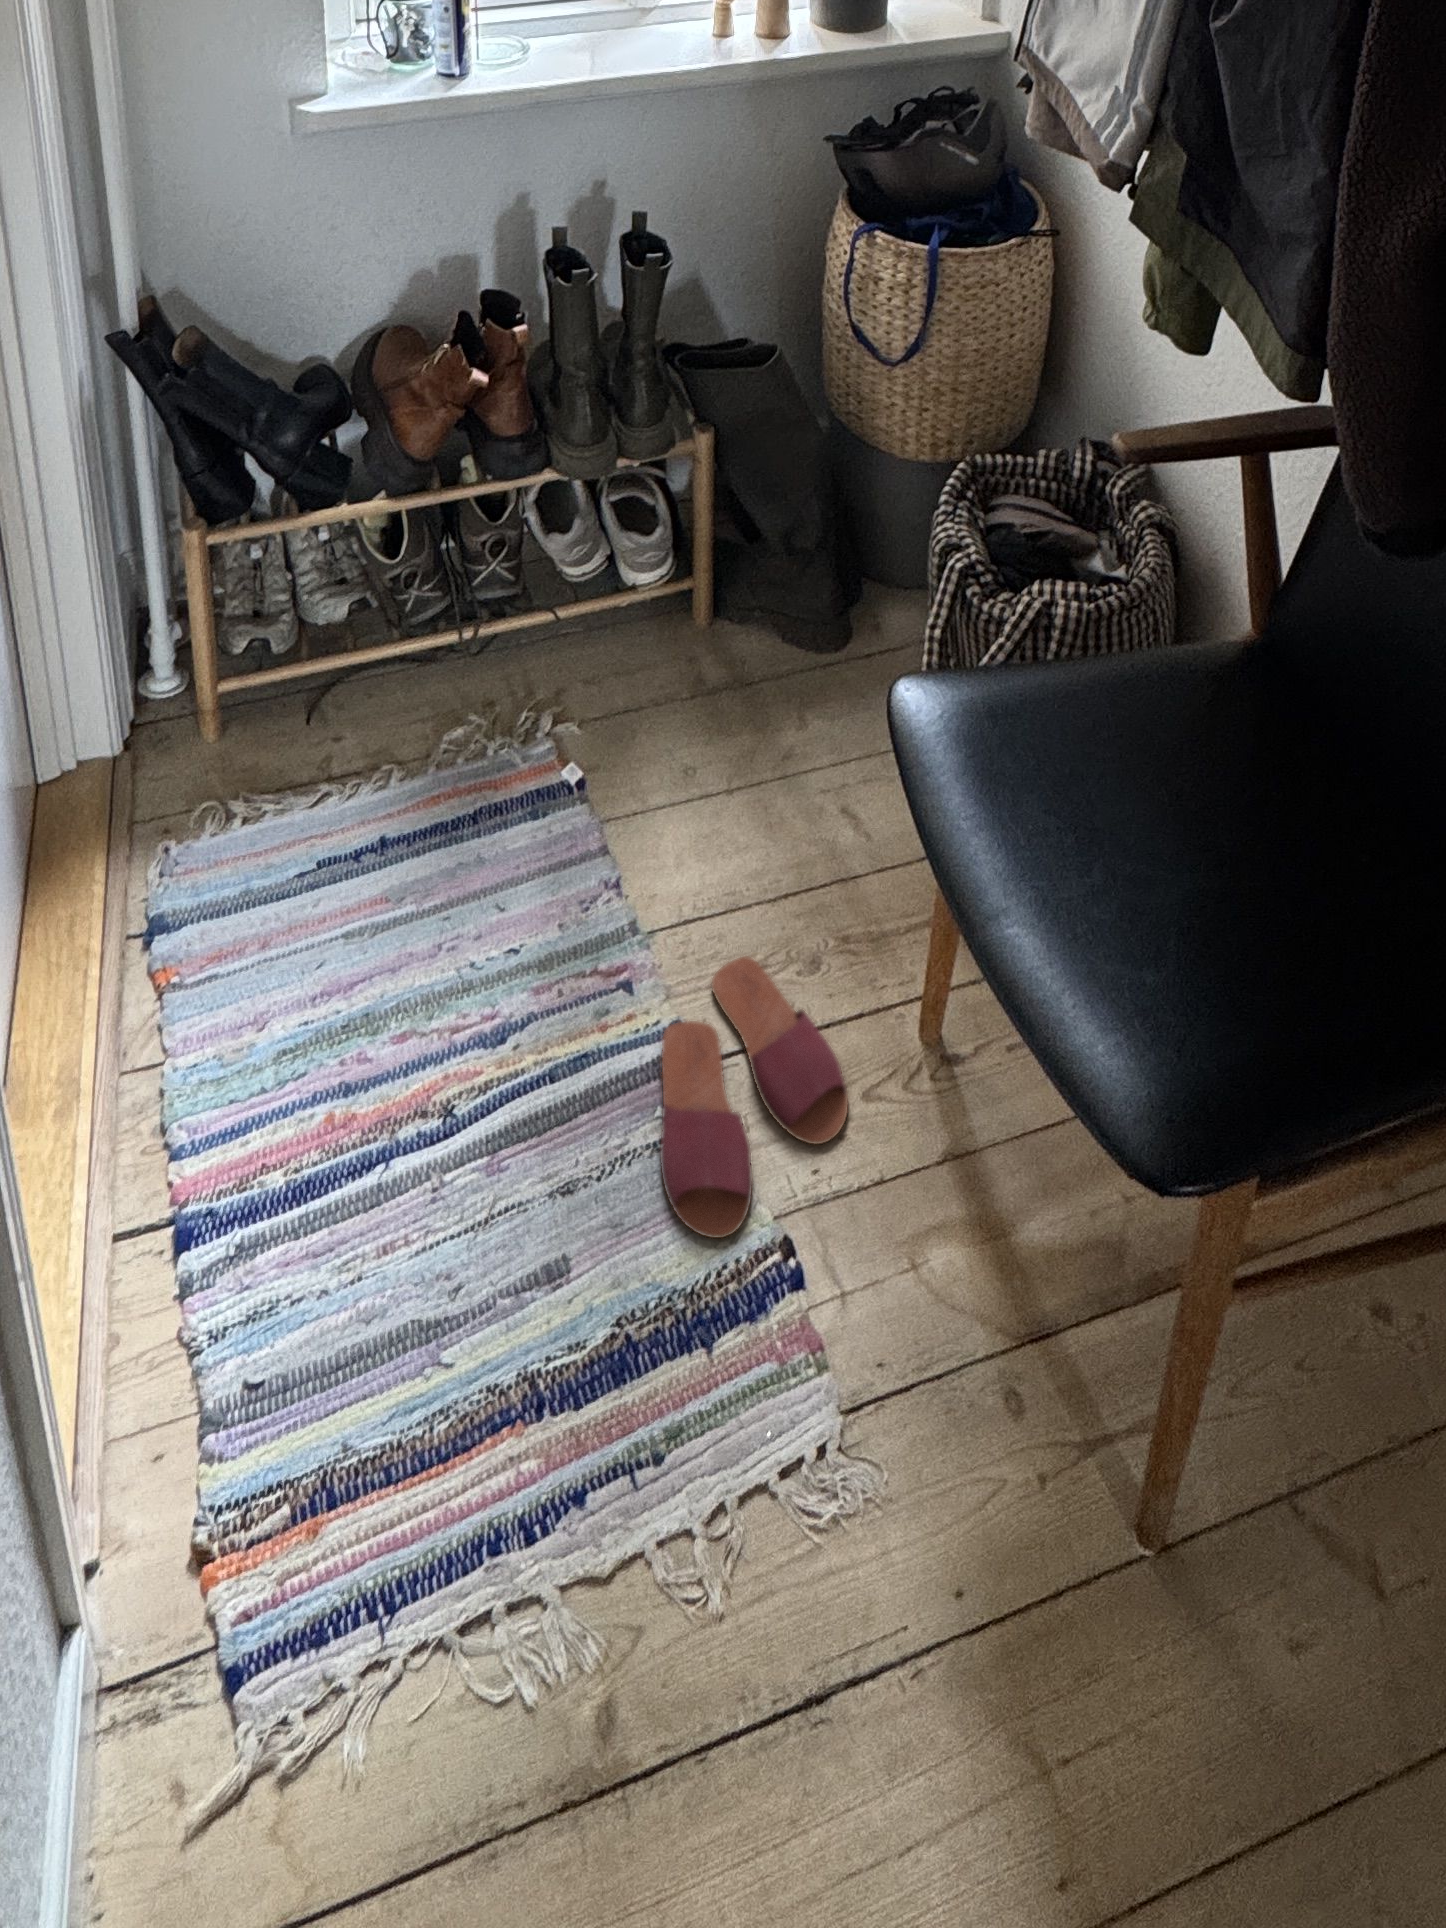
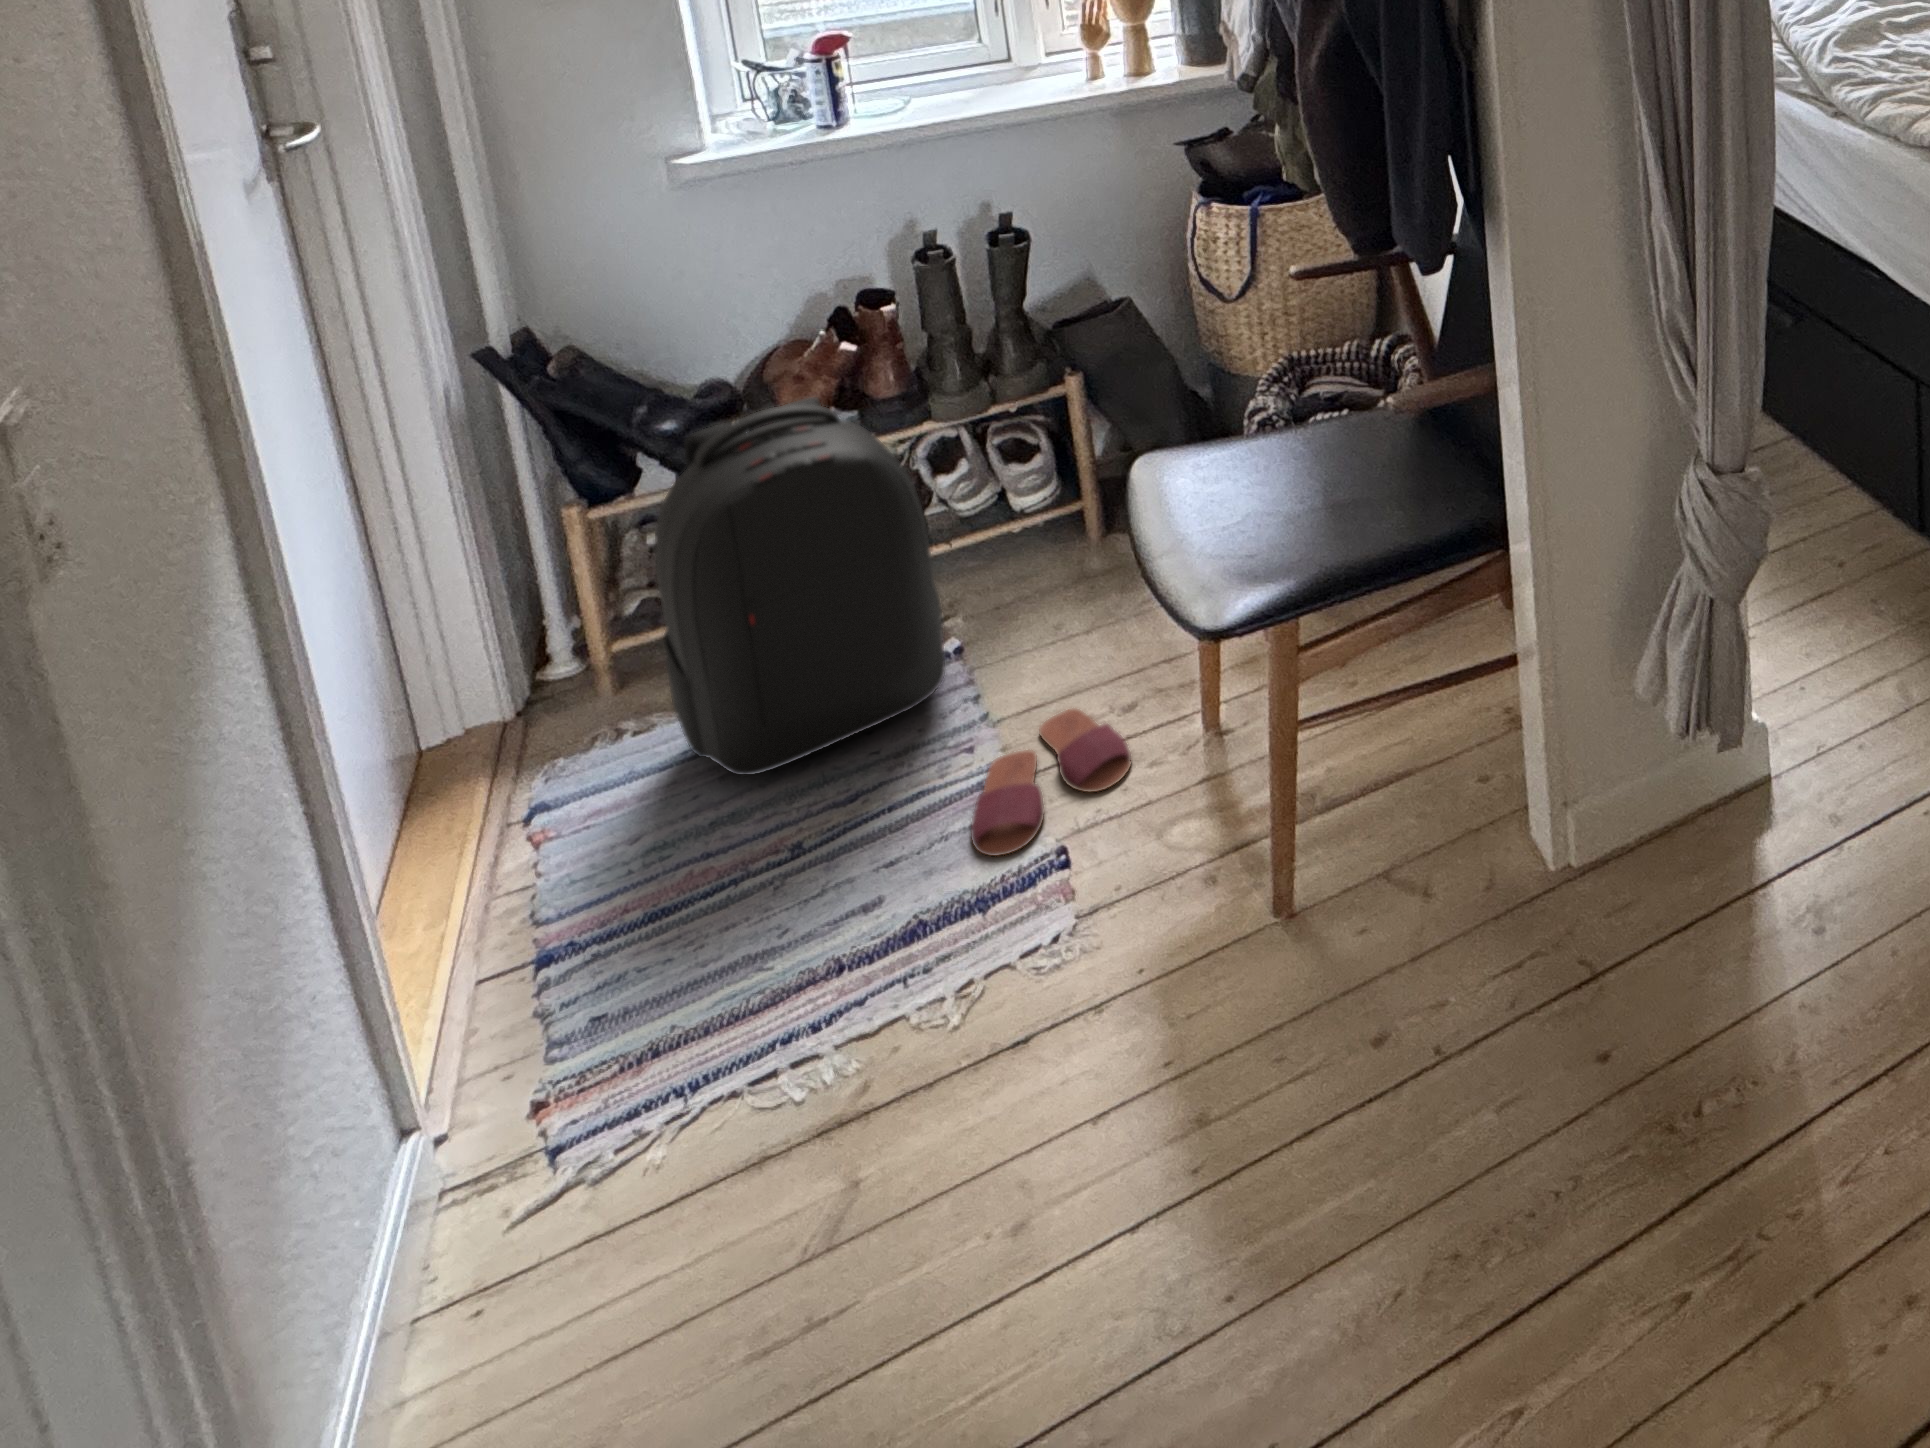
backpack: none [288,450,588,962] -> present [655,397,945,775]

